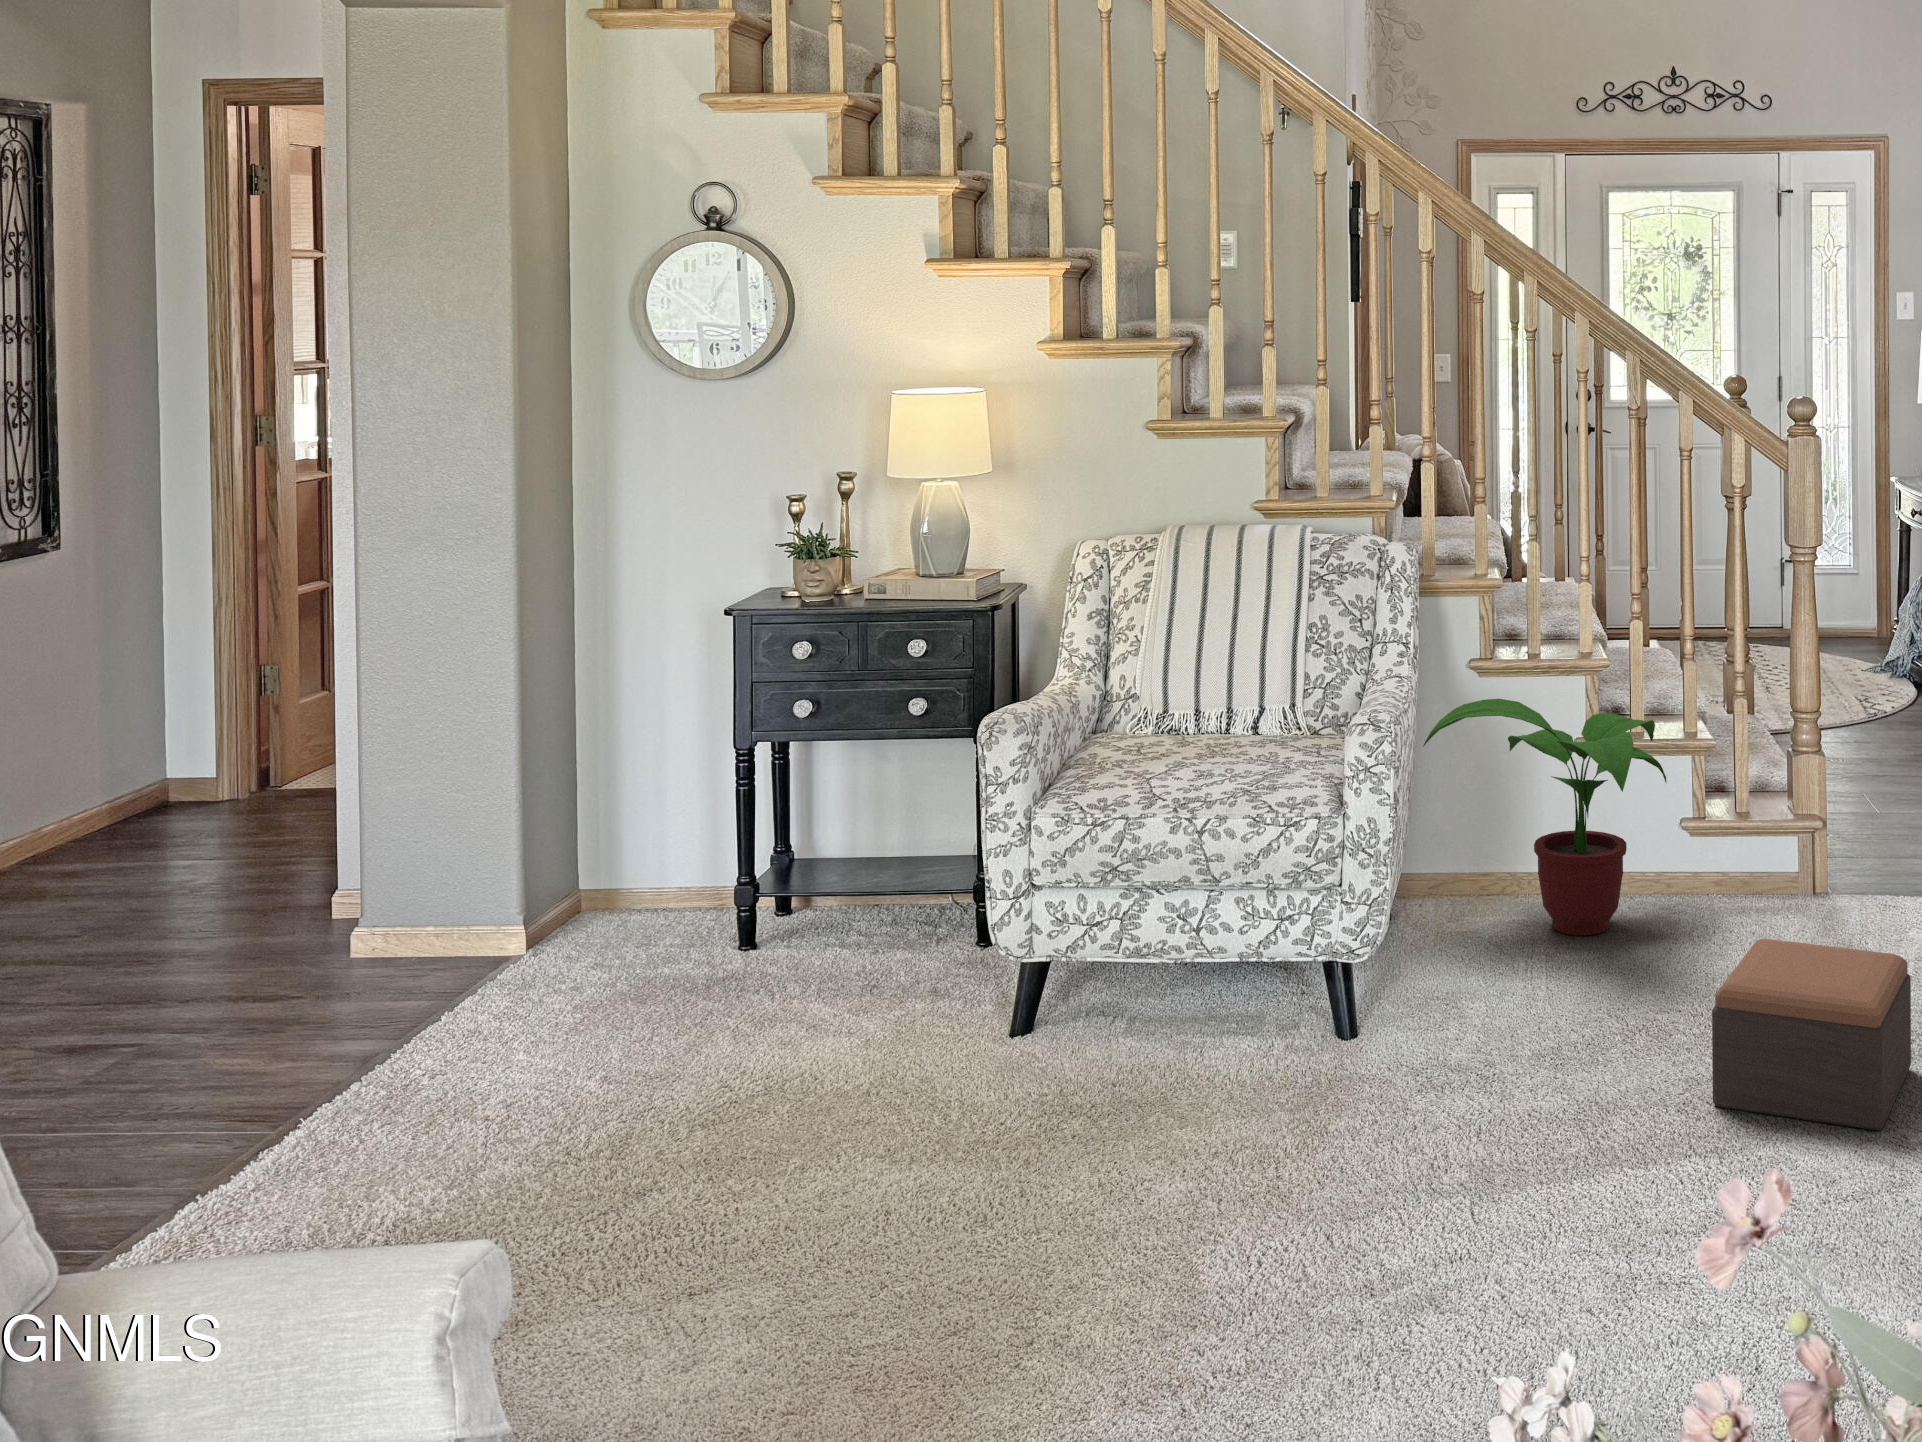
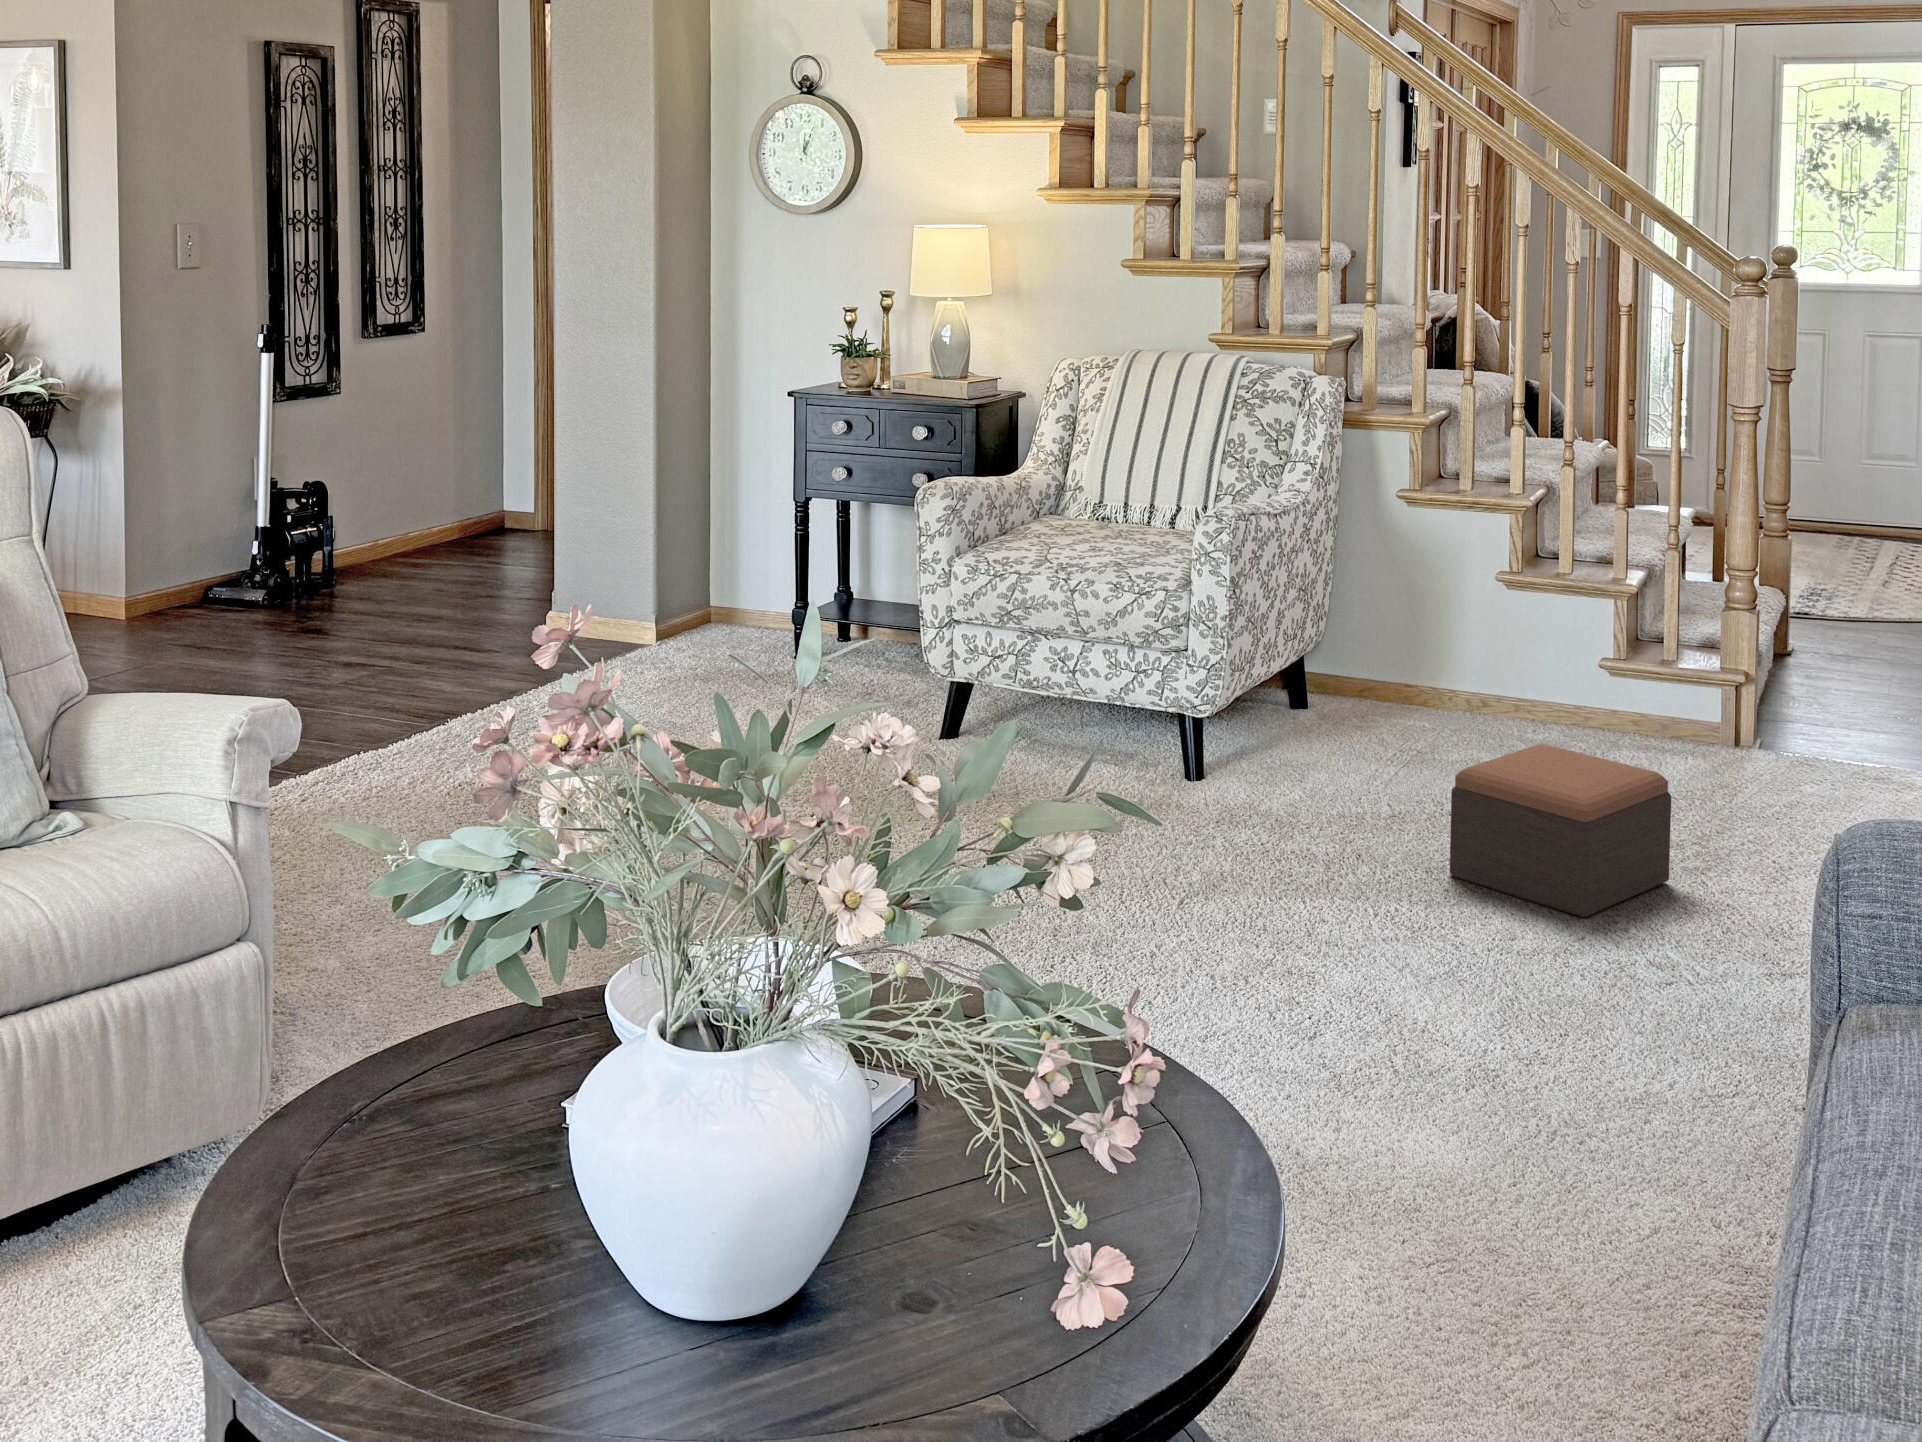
potted plant: present [1423,699,1666,935] -> none [1330,523,1570,747]

